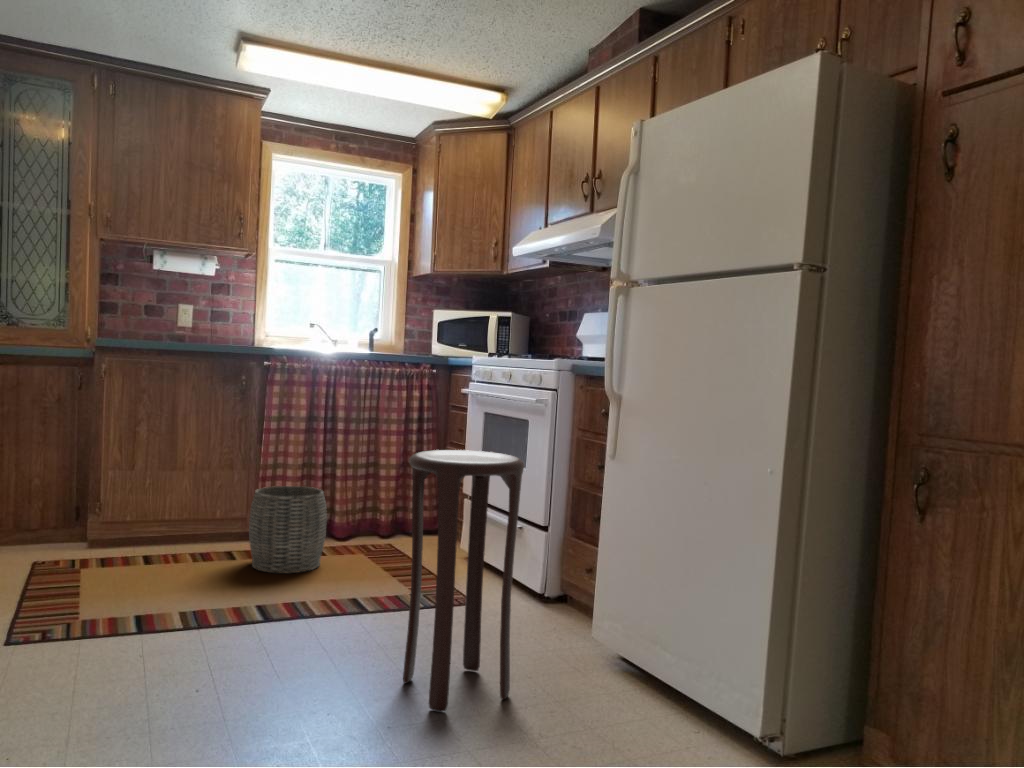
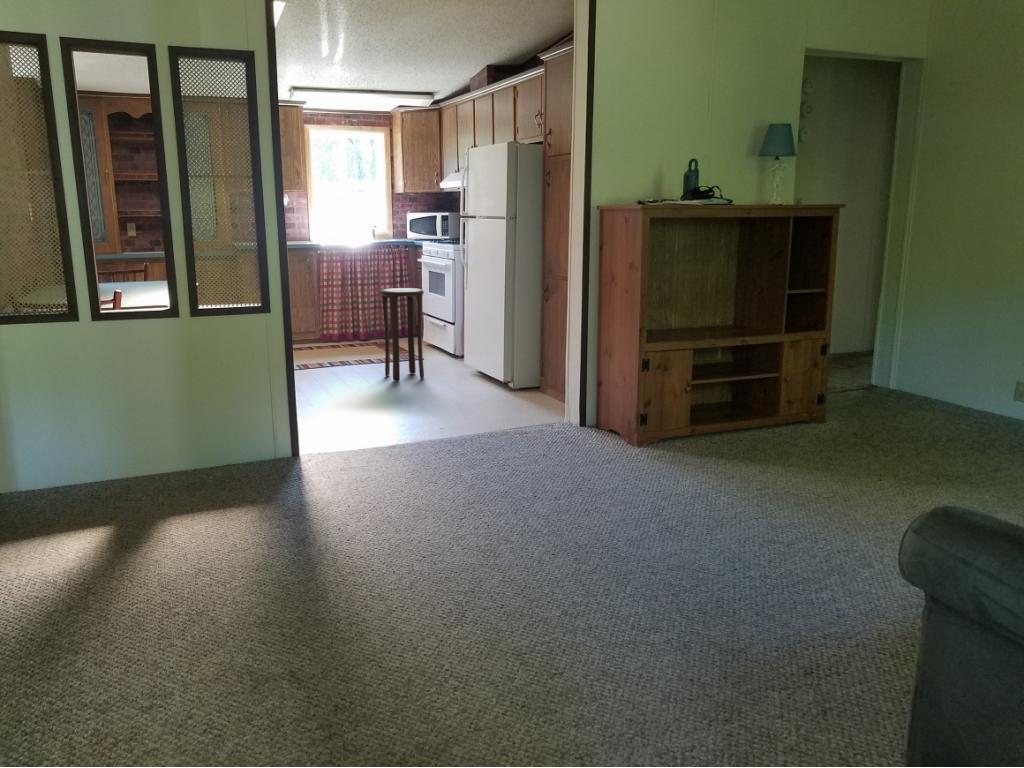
woven basket: present [249,486,327,573] -> none [319,313,356,352]

